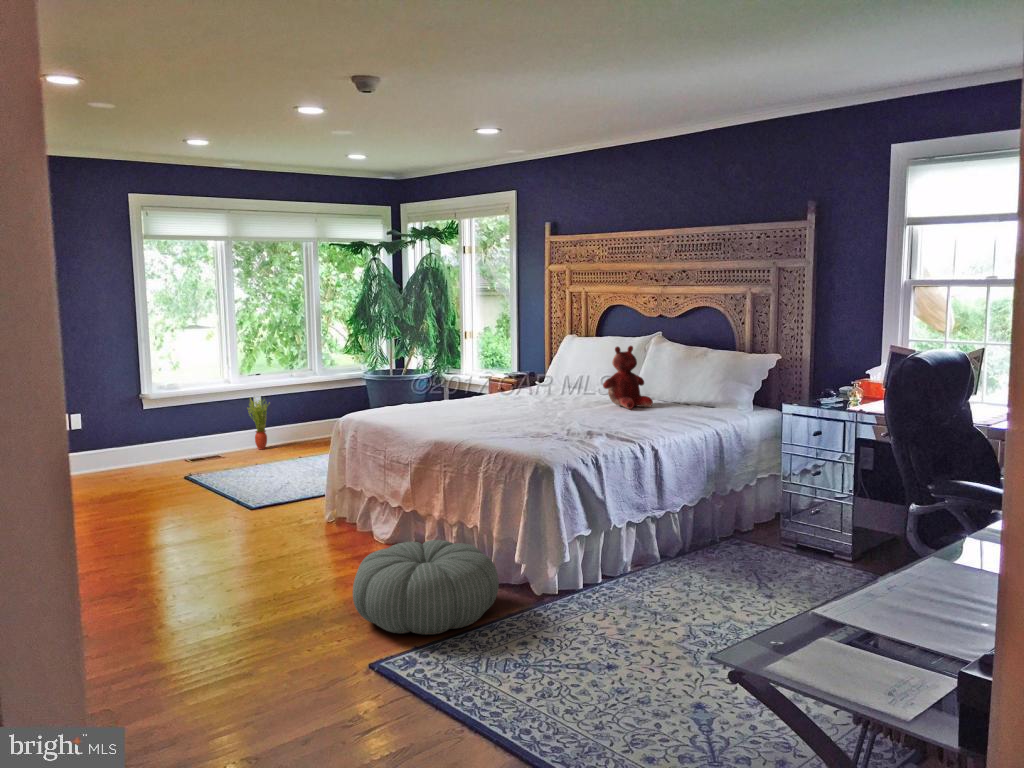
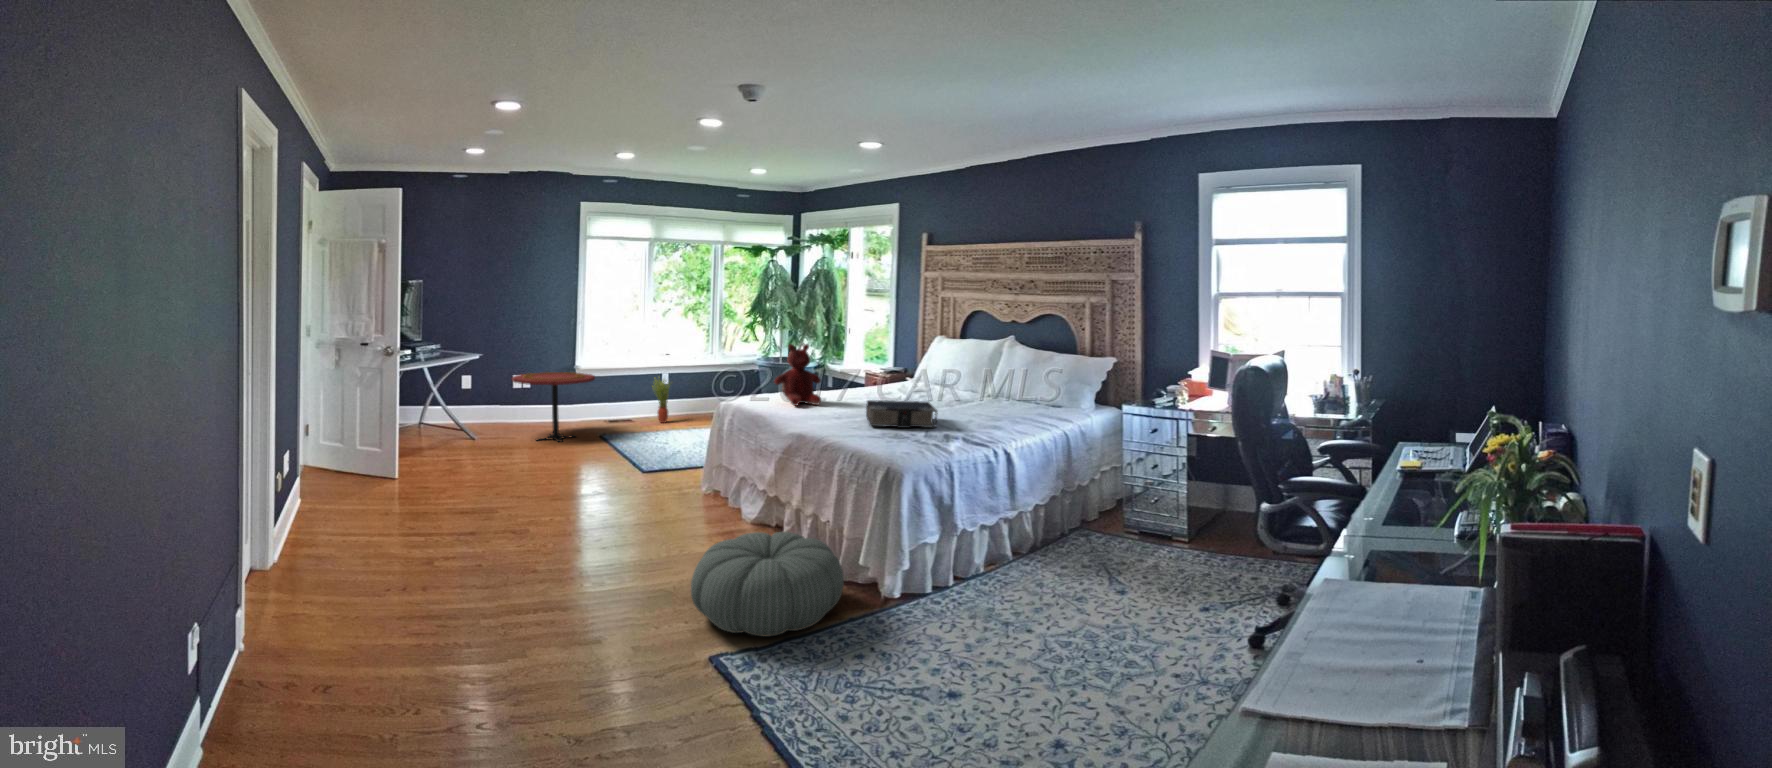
teddy bear: present [603,346,653,409] -> present [775,344,821,406]
side table: none [99,398,189,476] -> present [512,372,595,442]
book: none [502,405,577,433] -> present [866,400,938,428]

